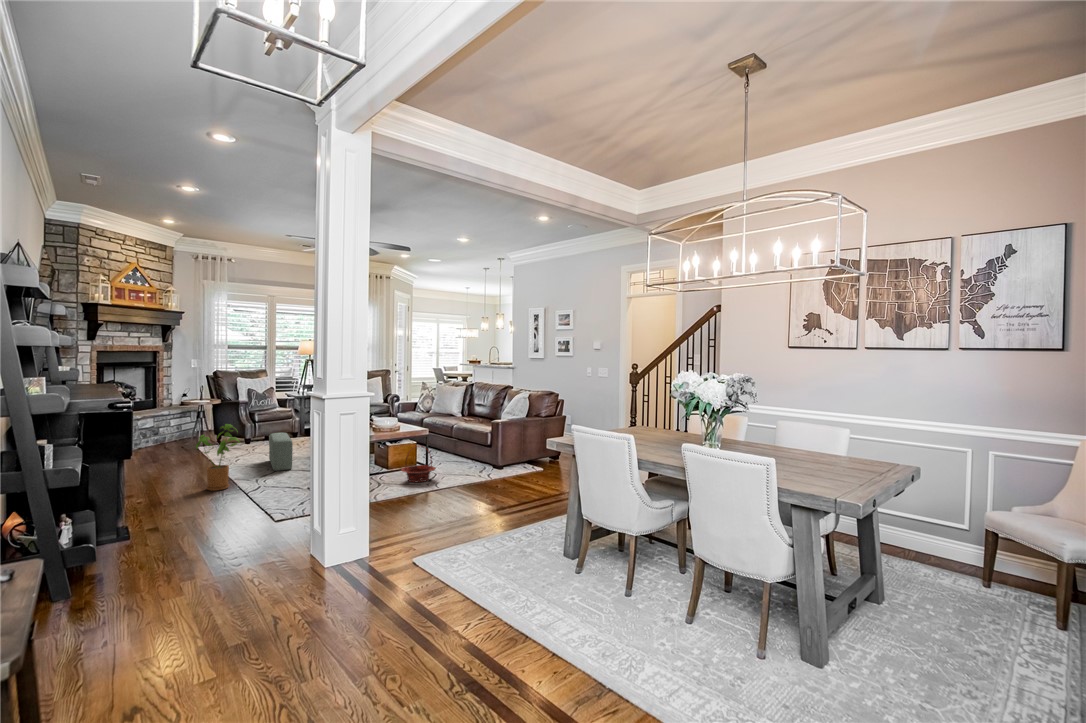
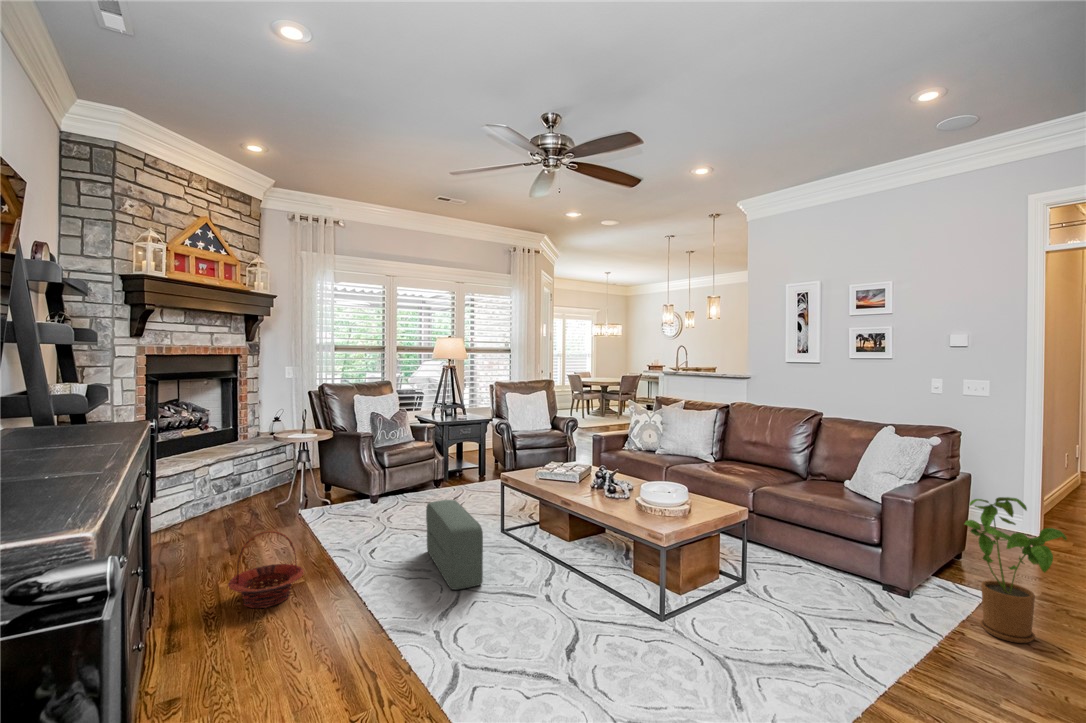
house plant: present [196,424,239,491] -> present [964,497,1067,643]
basket: present [401,446,436,482] -> present [228,531,304,608]

